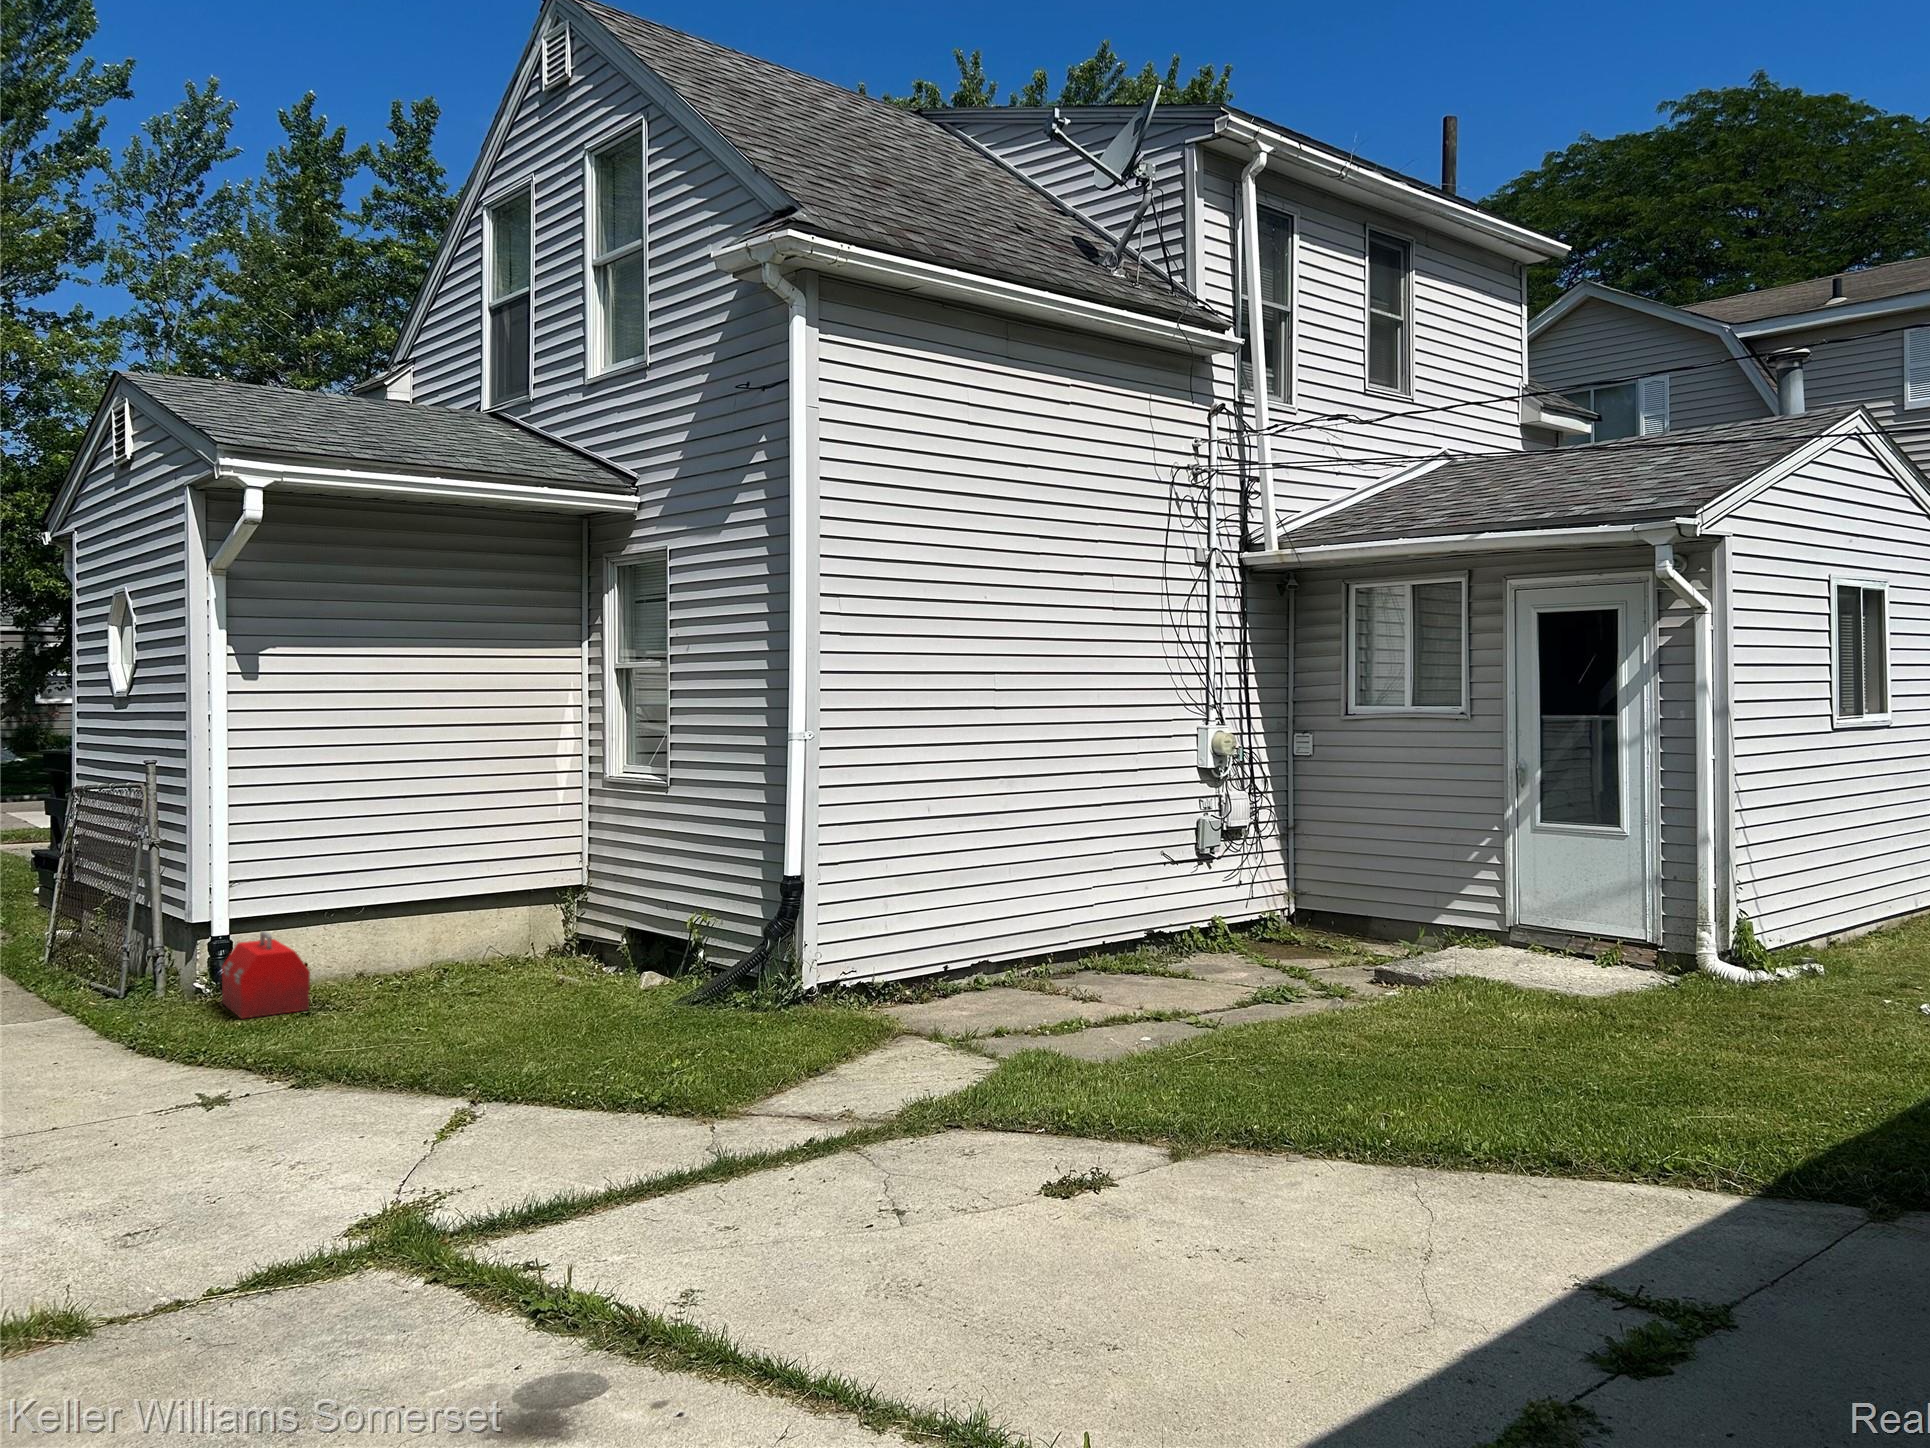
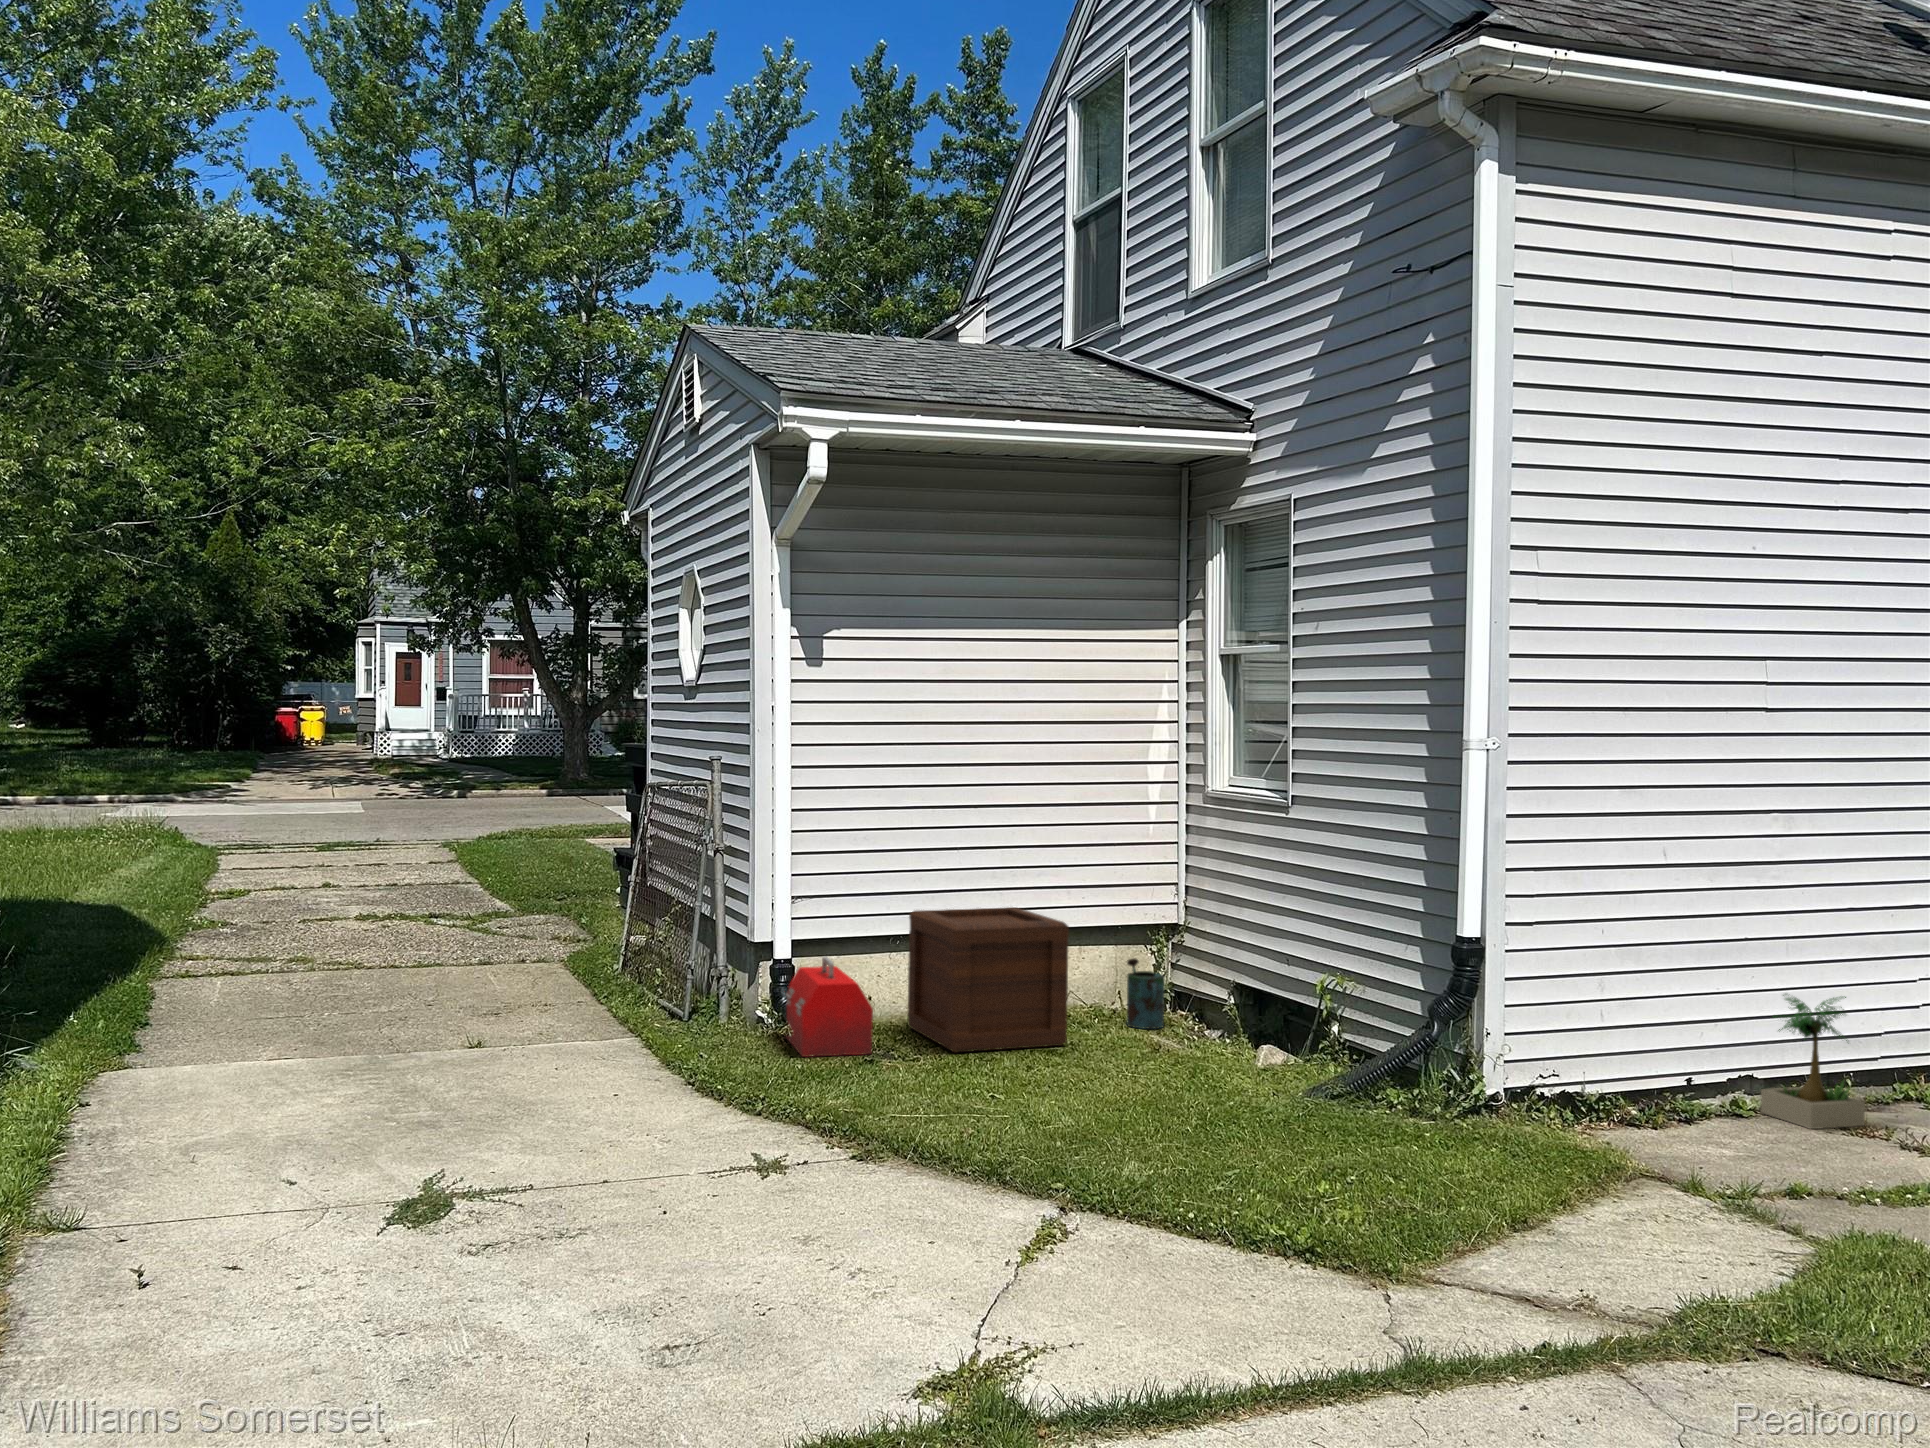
wooden crate: none [343,878,488,1001] -> present [908,907,1069,1052]
potted plant: none [985,895,1045,986] -> present [1760,994,1865,1129]
watering can: none [539,912,571,967] -> present [1126,958,1165,1029]

